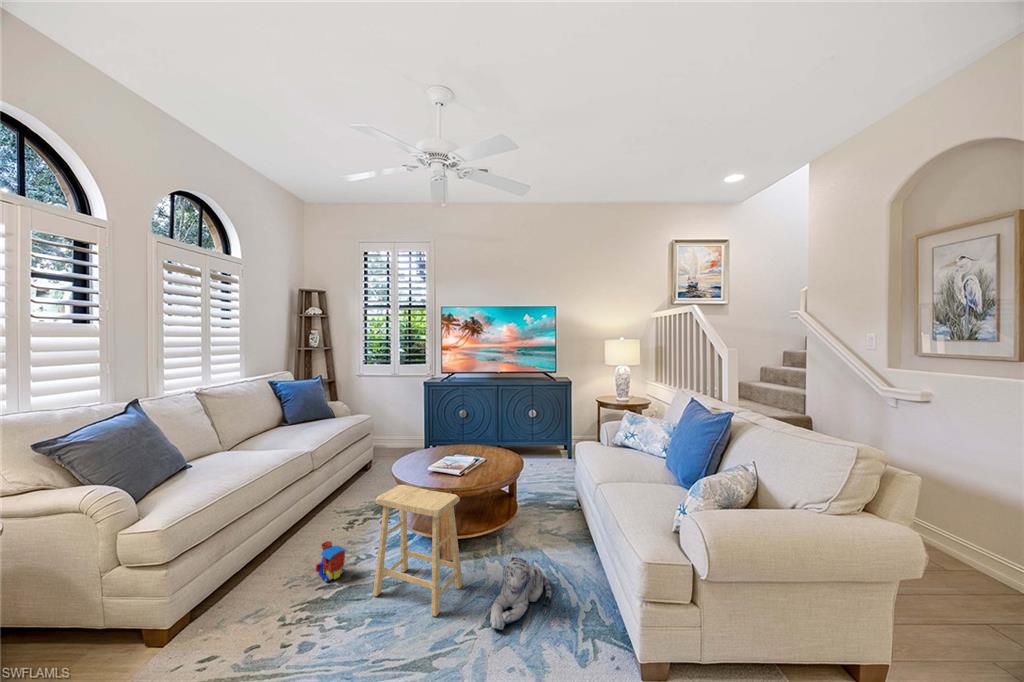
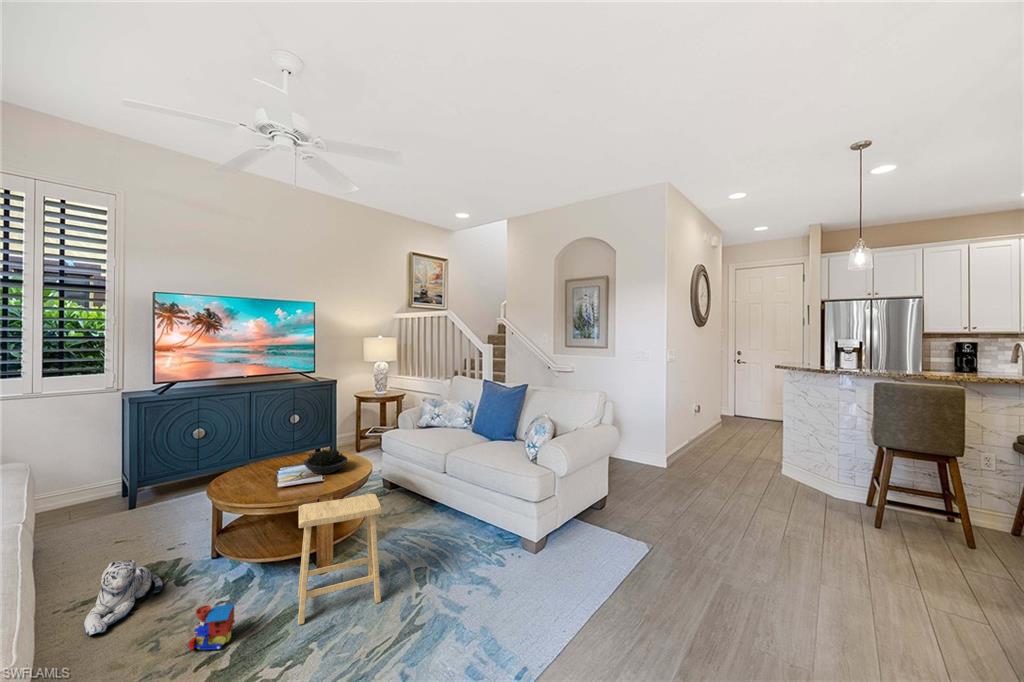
succulent plant: none [456,441,495,466] -> present [304,449,347,474]
plush toy: present [490,556,552,630] -> present [84,560,163,636]

